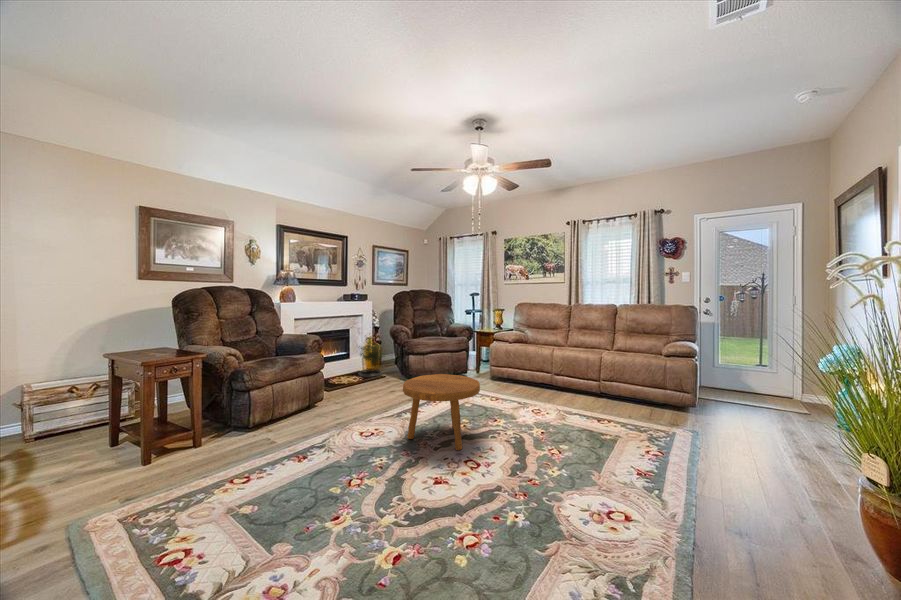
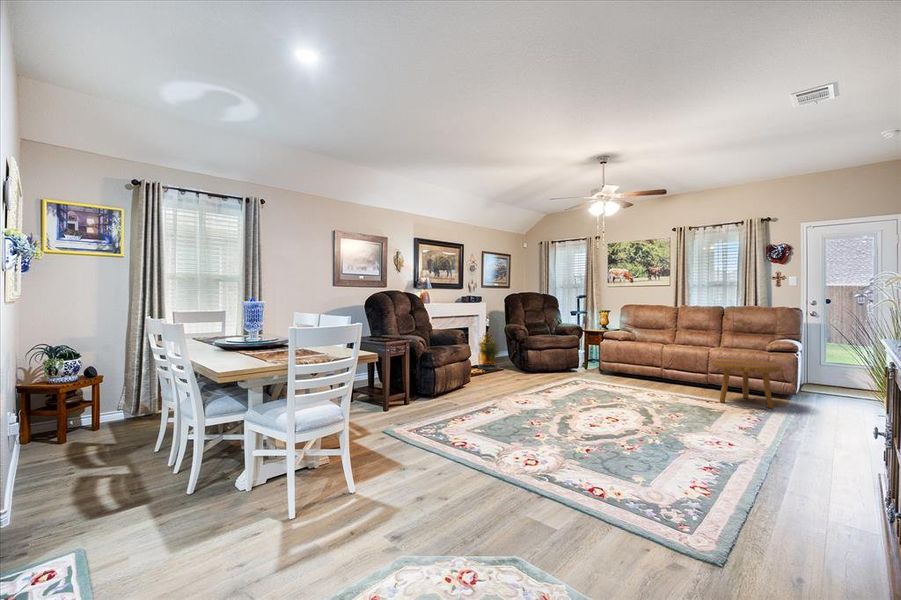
footstool: present [403,374,480,450] -> present [713,358,781,408]

